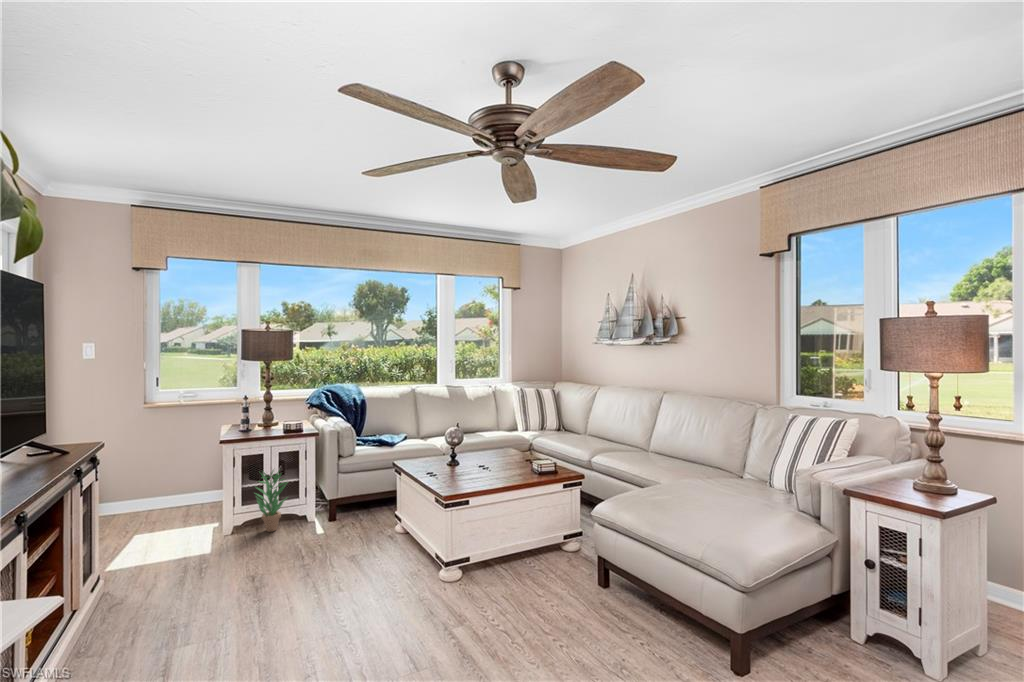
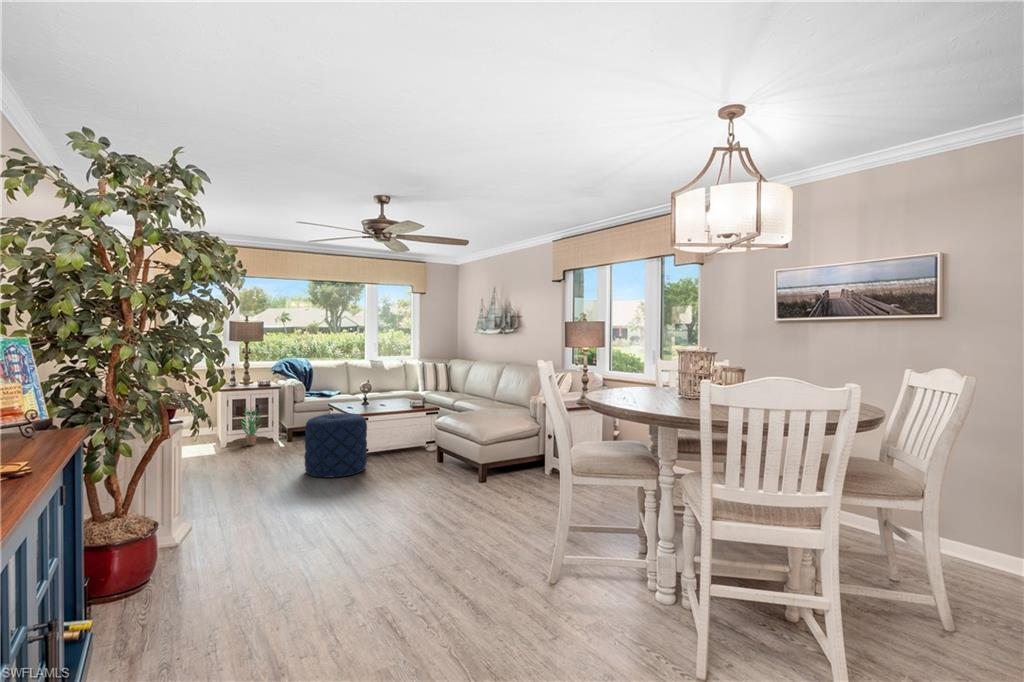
pouf: none [360,497,476,643] -> present [304,413,367,478]

